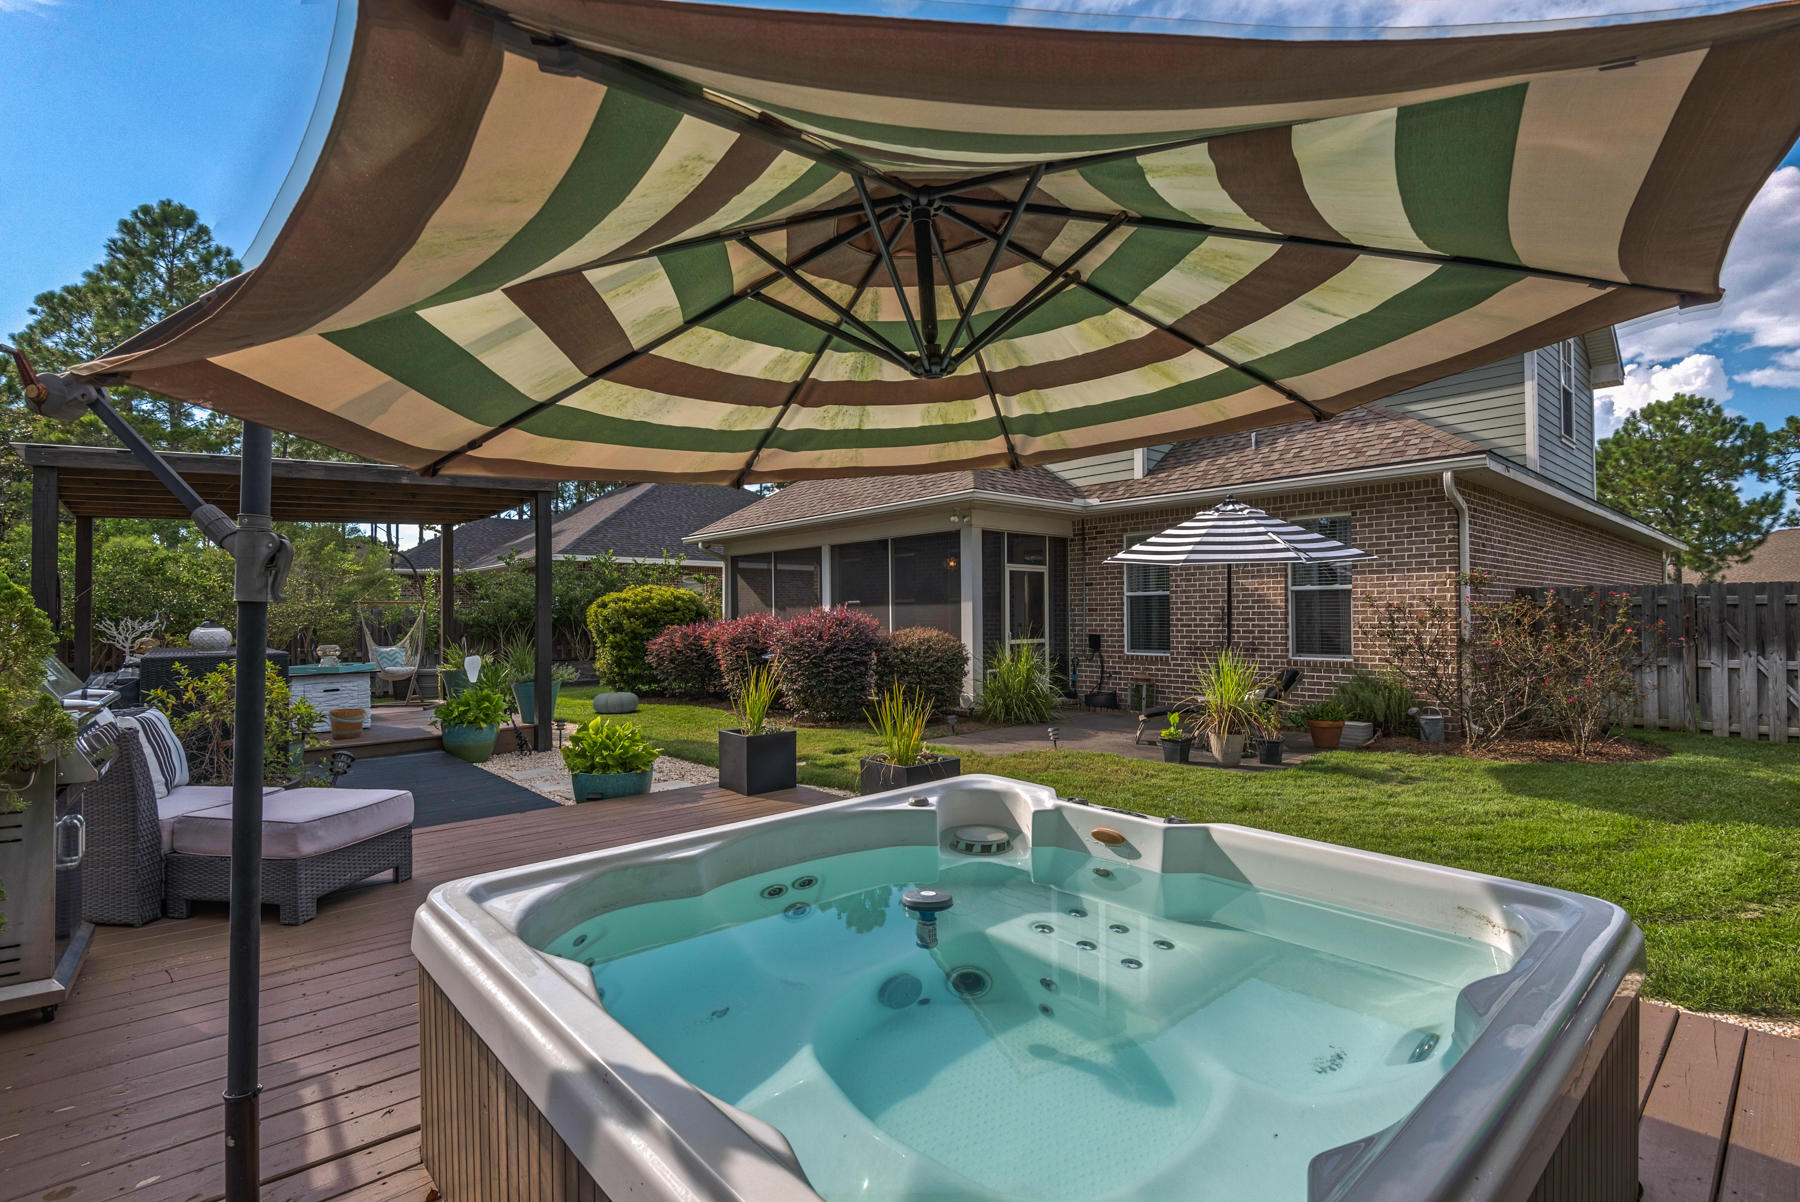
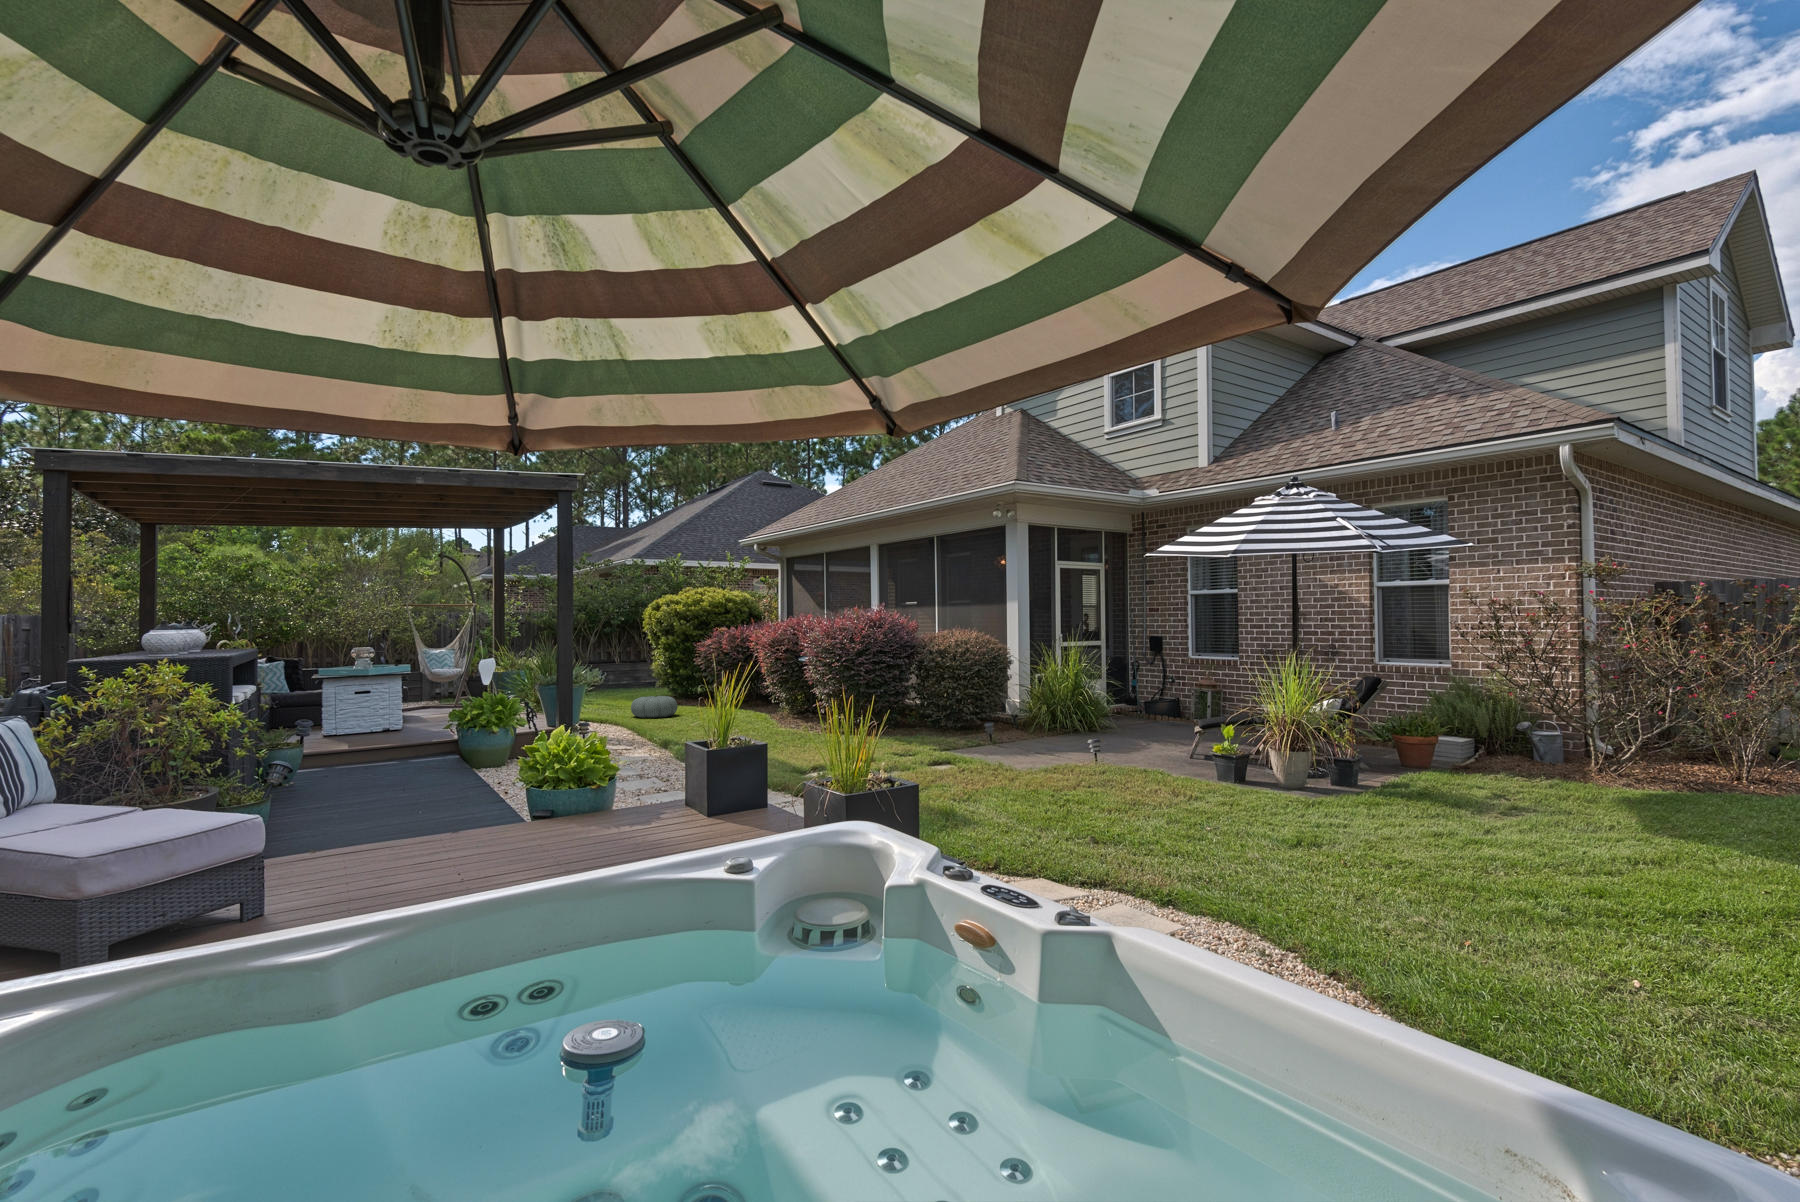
bucket: present [328,708,368,739] -> none [358,710,399,741]

